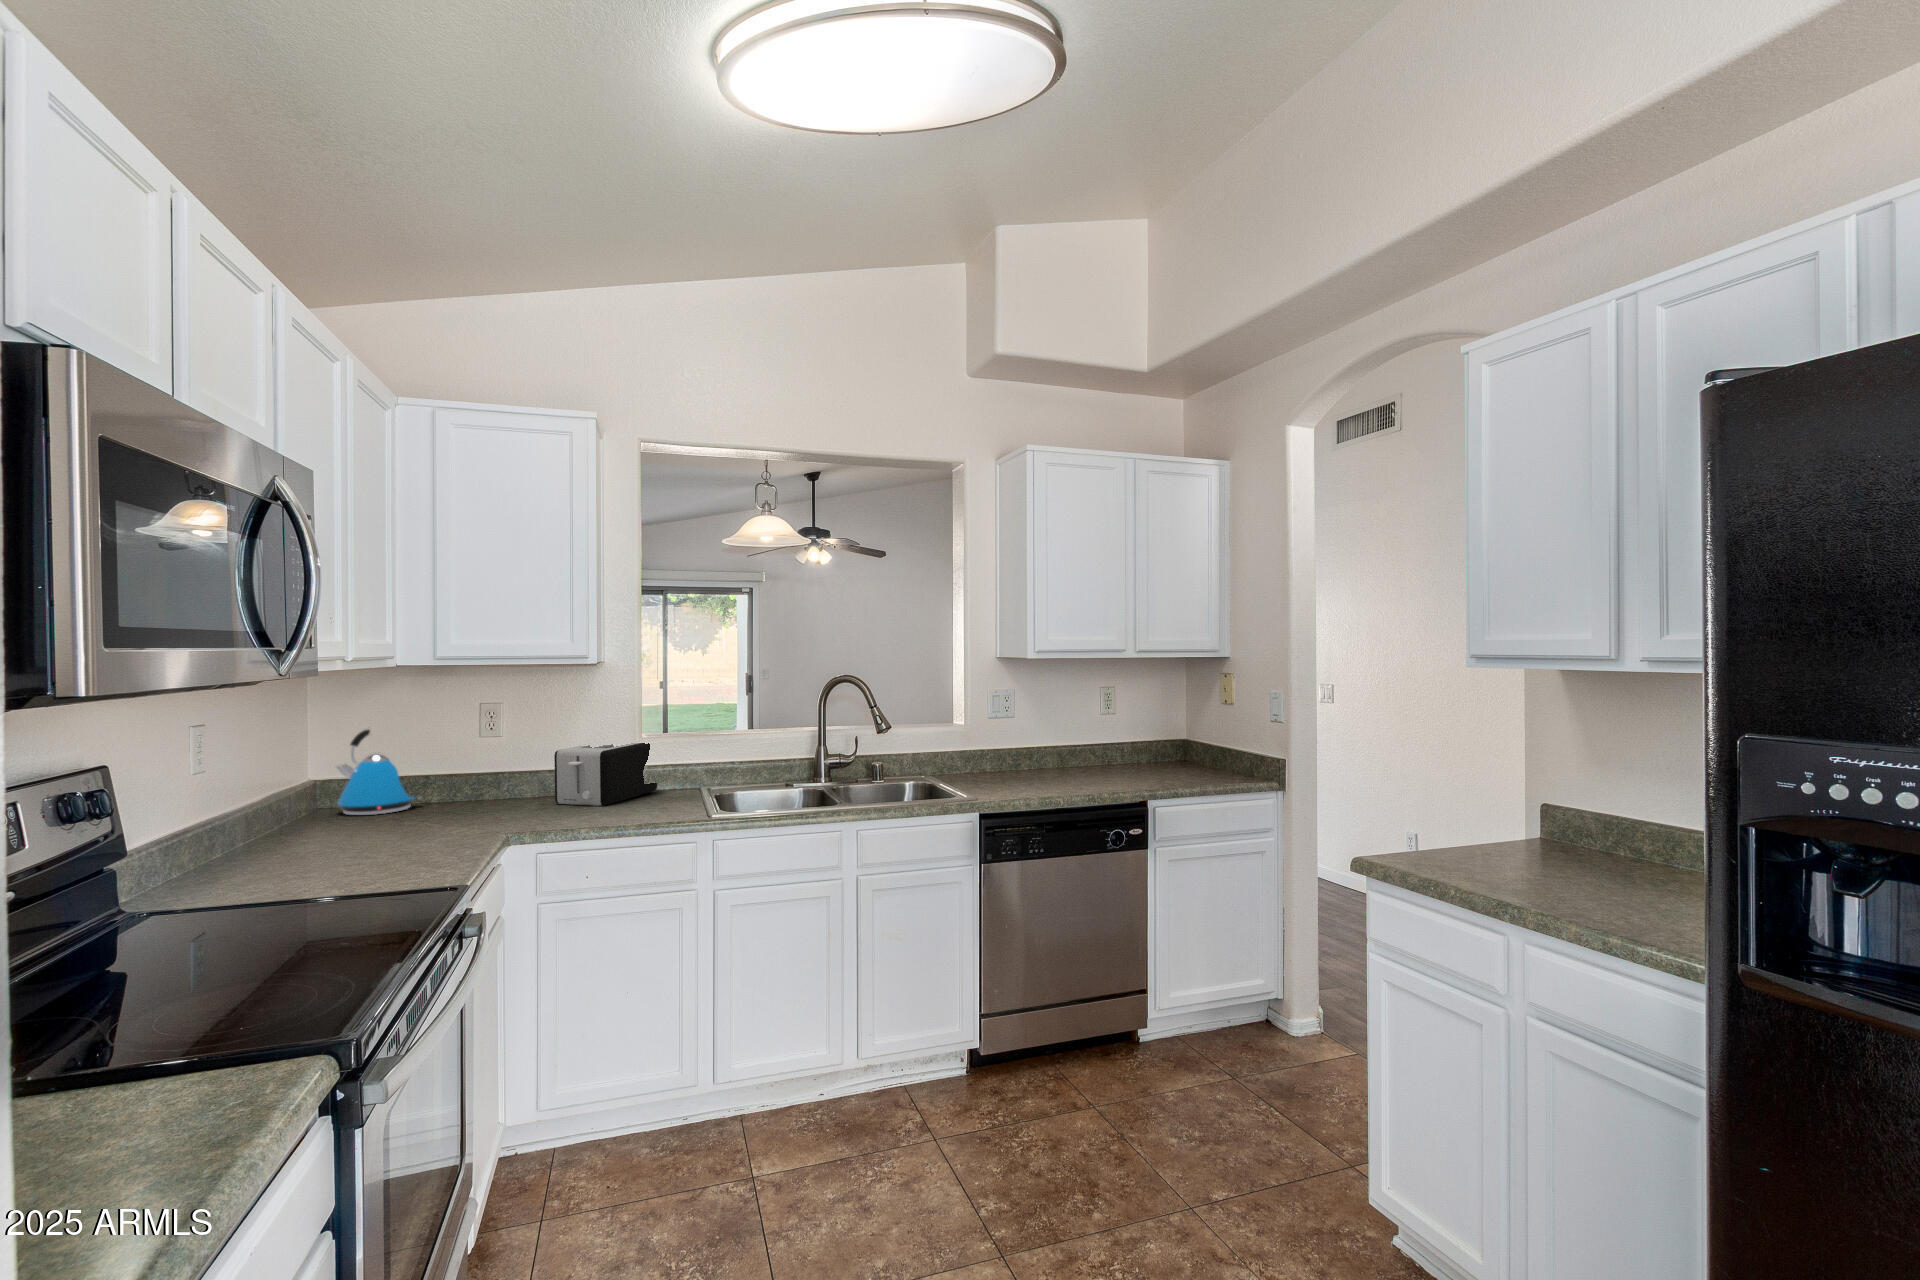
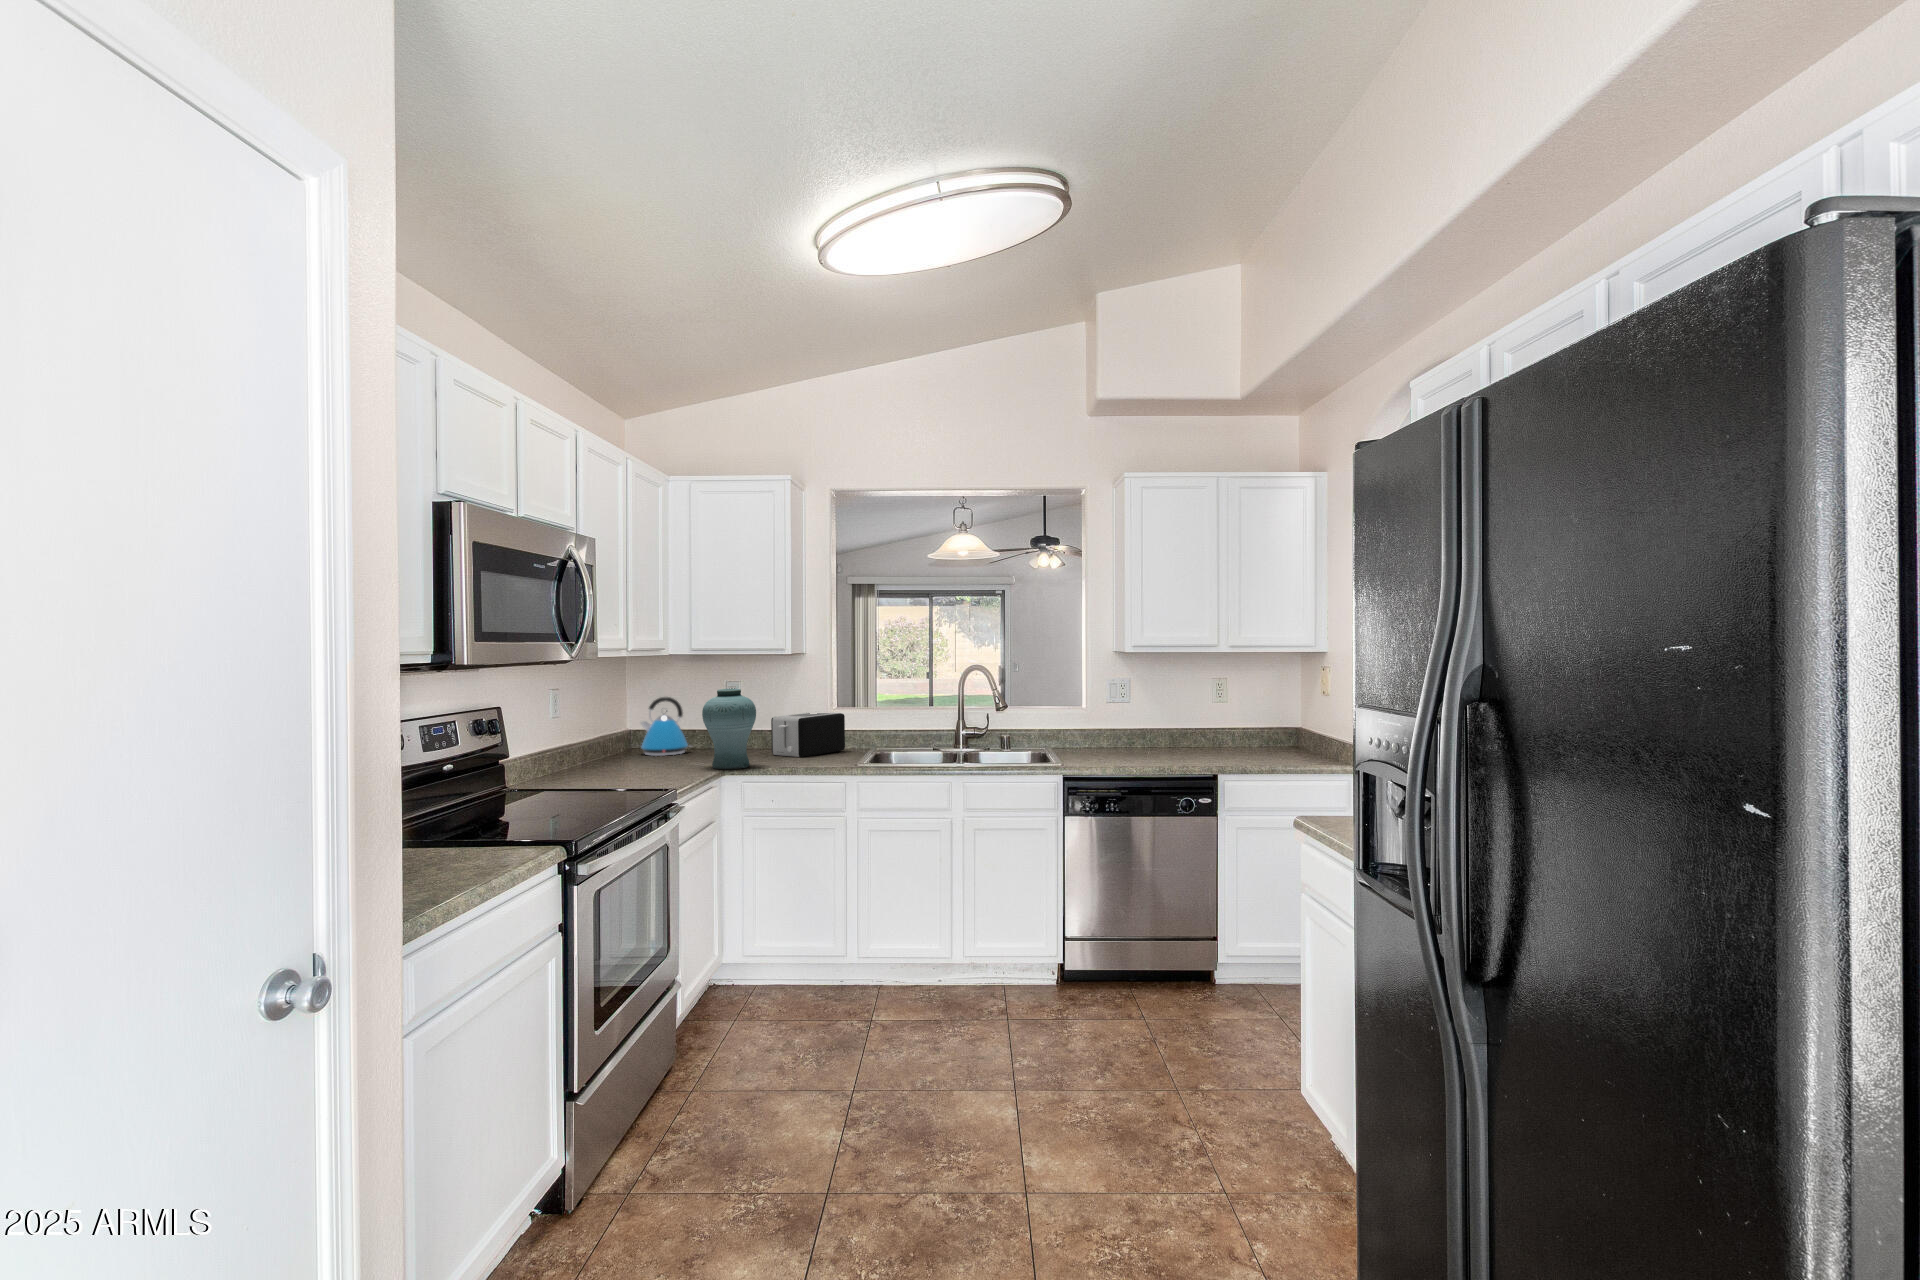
vase: none [466,714,553,836] -> present [702,689,756,770]

